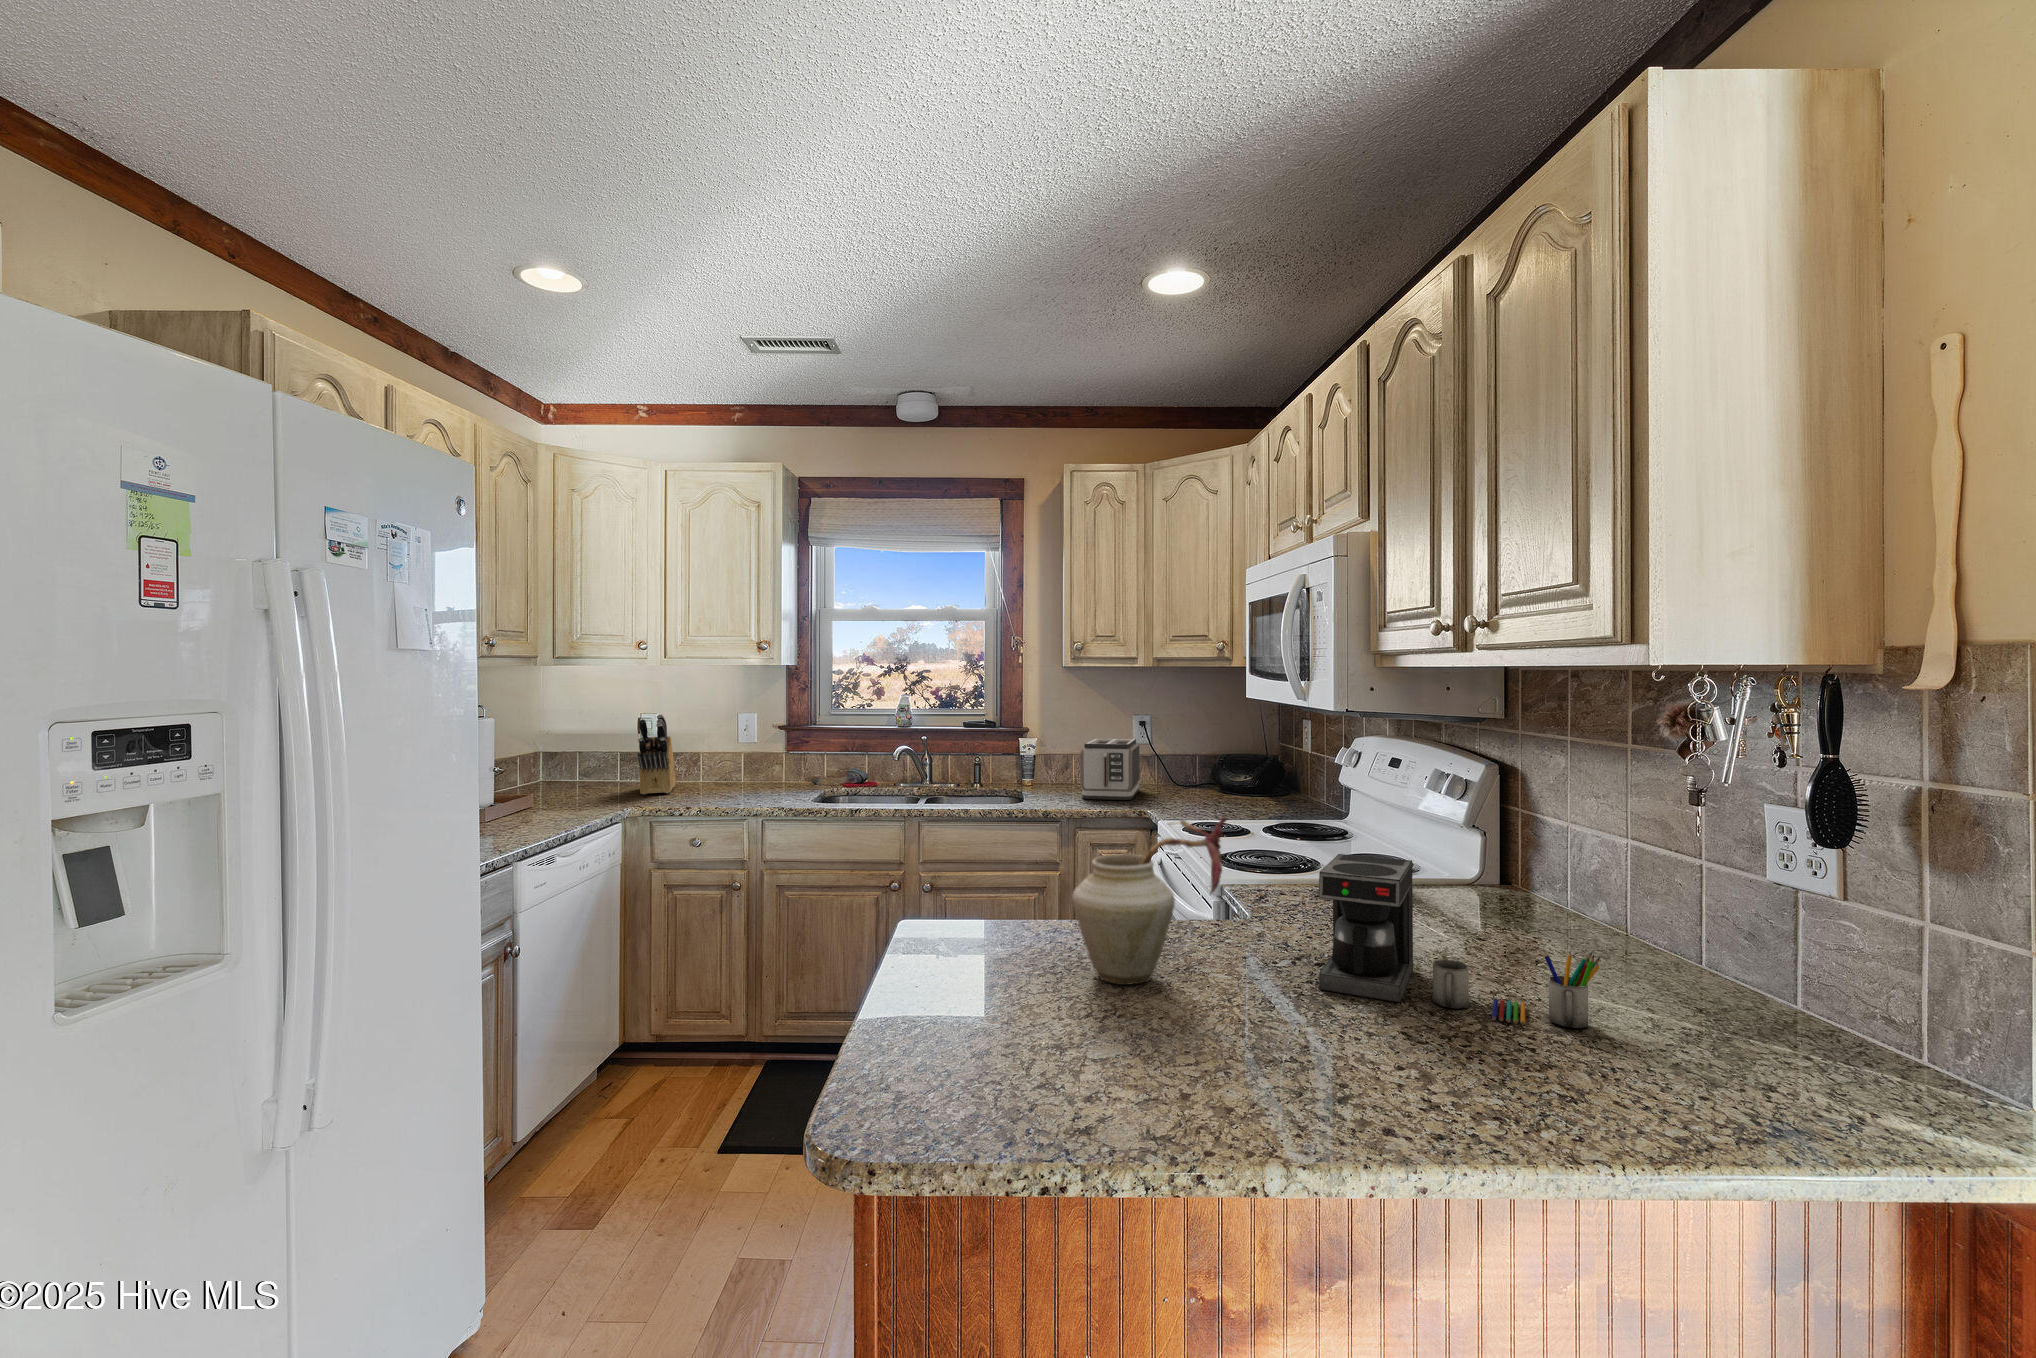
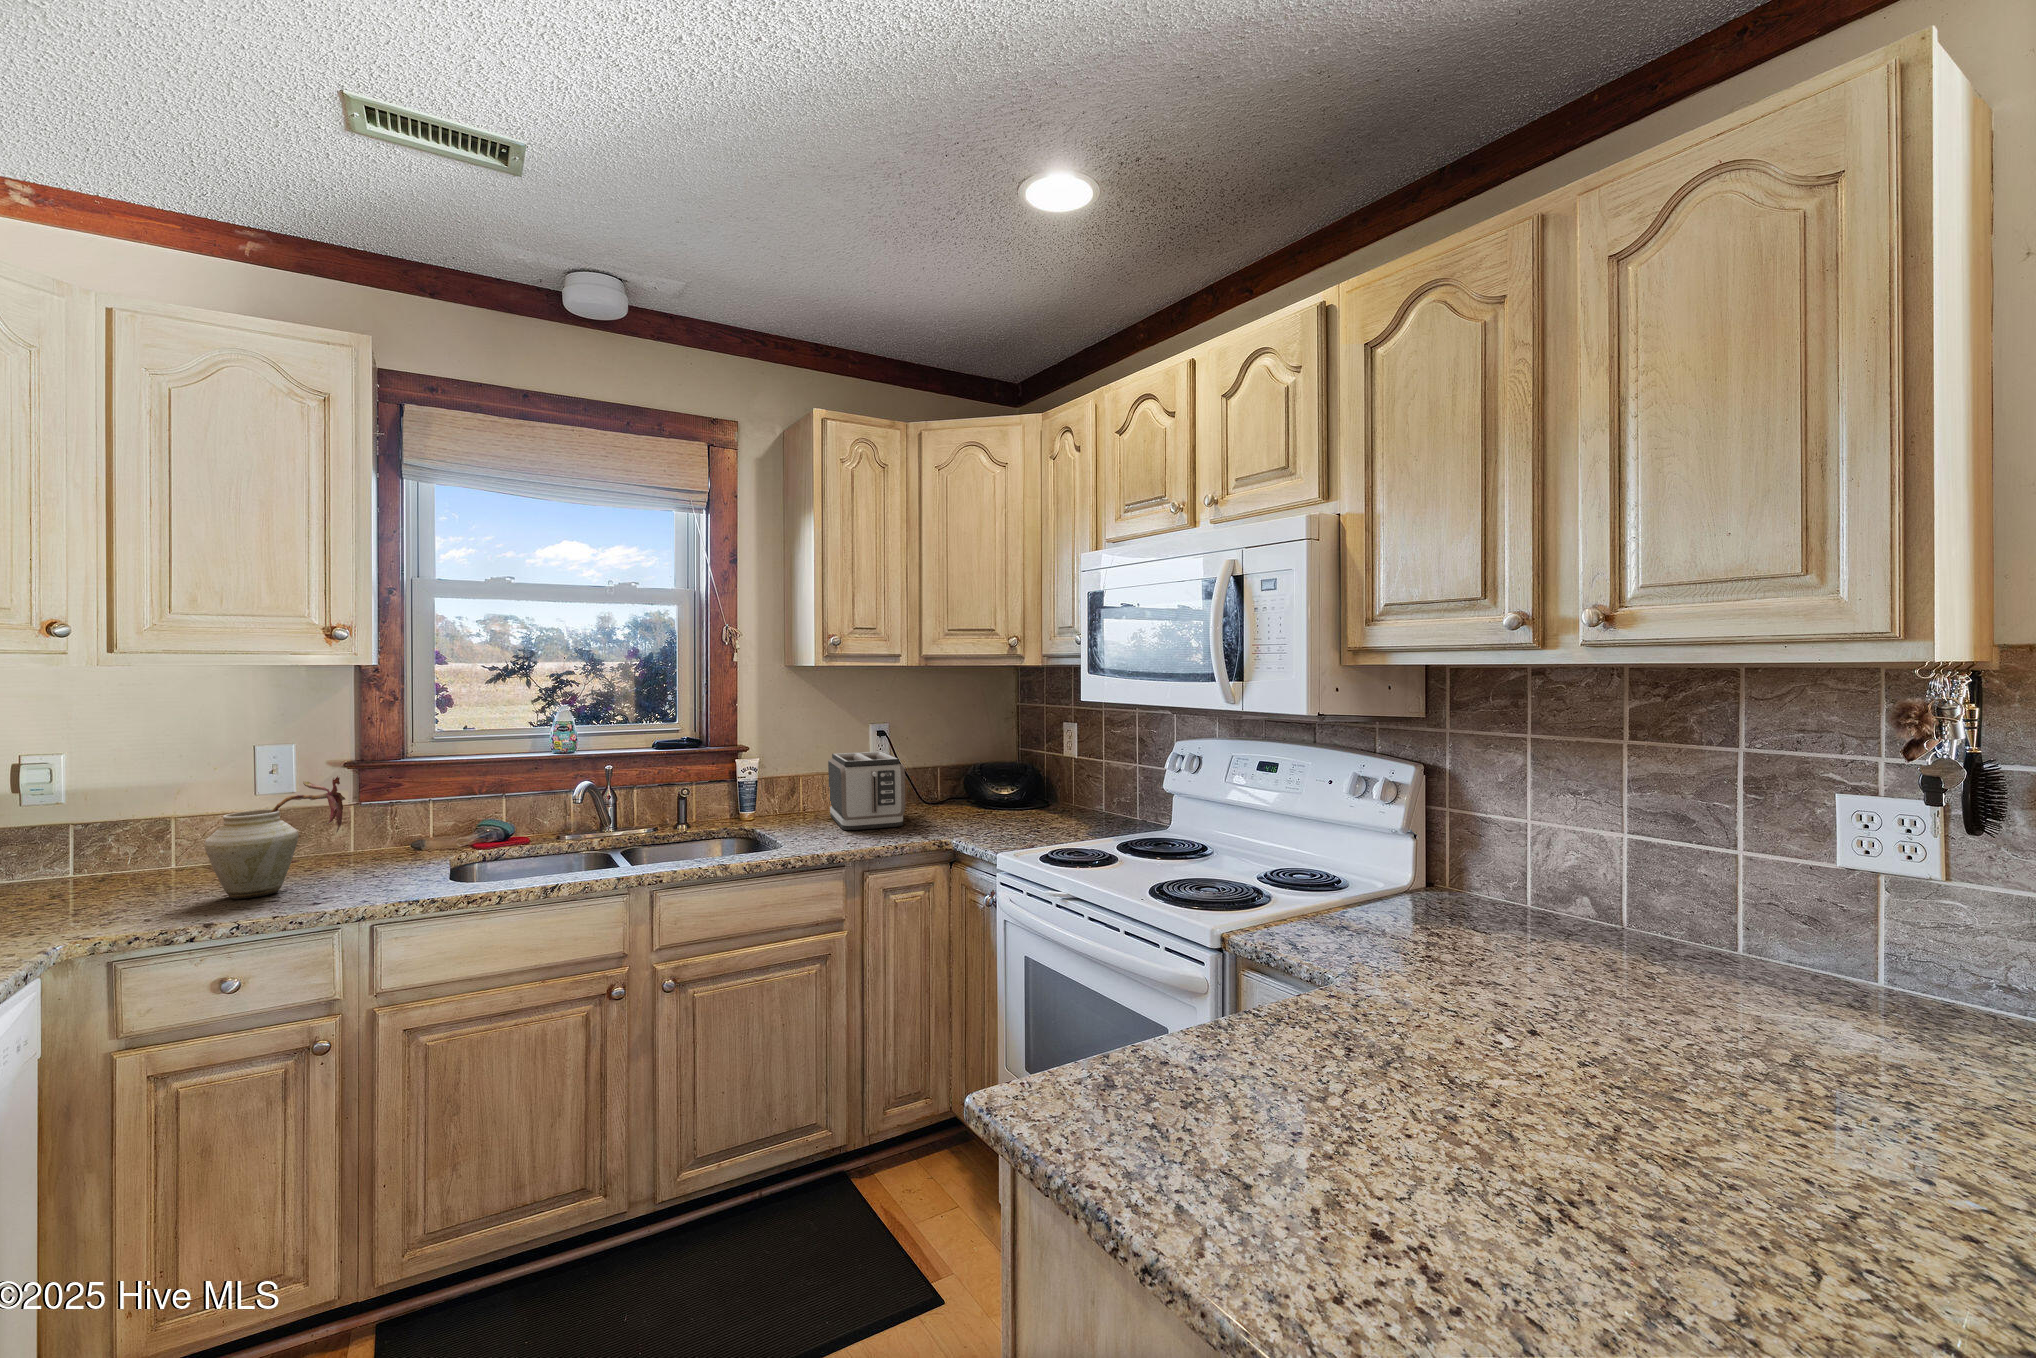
knife block: present [638,715,676,794] -> none [36,758,117,910]
vase: present [1072,817,1227,985] -> present [204,776,345,899]
coffee maker: present [1319,854,1600,1028] -> none [1545,885,1894,1065]

